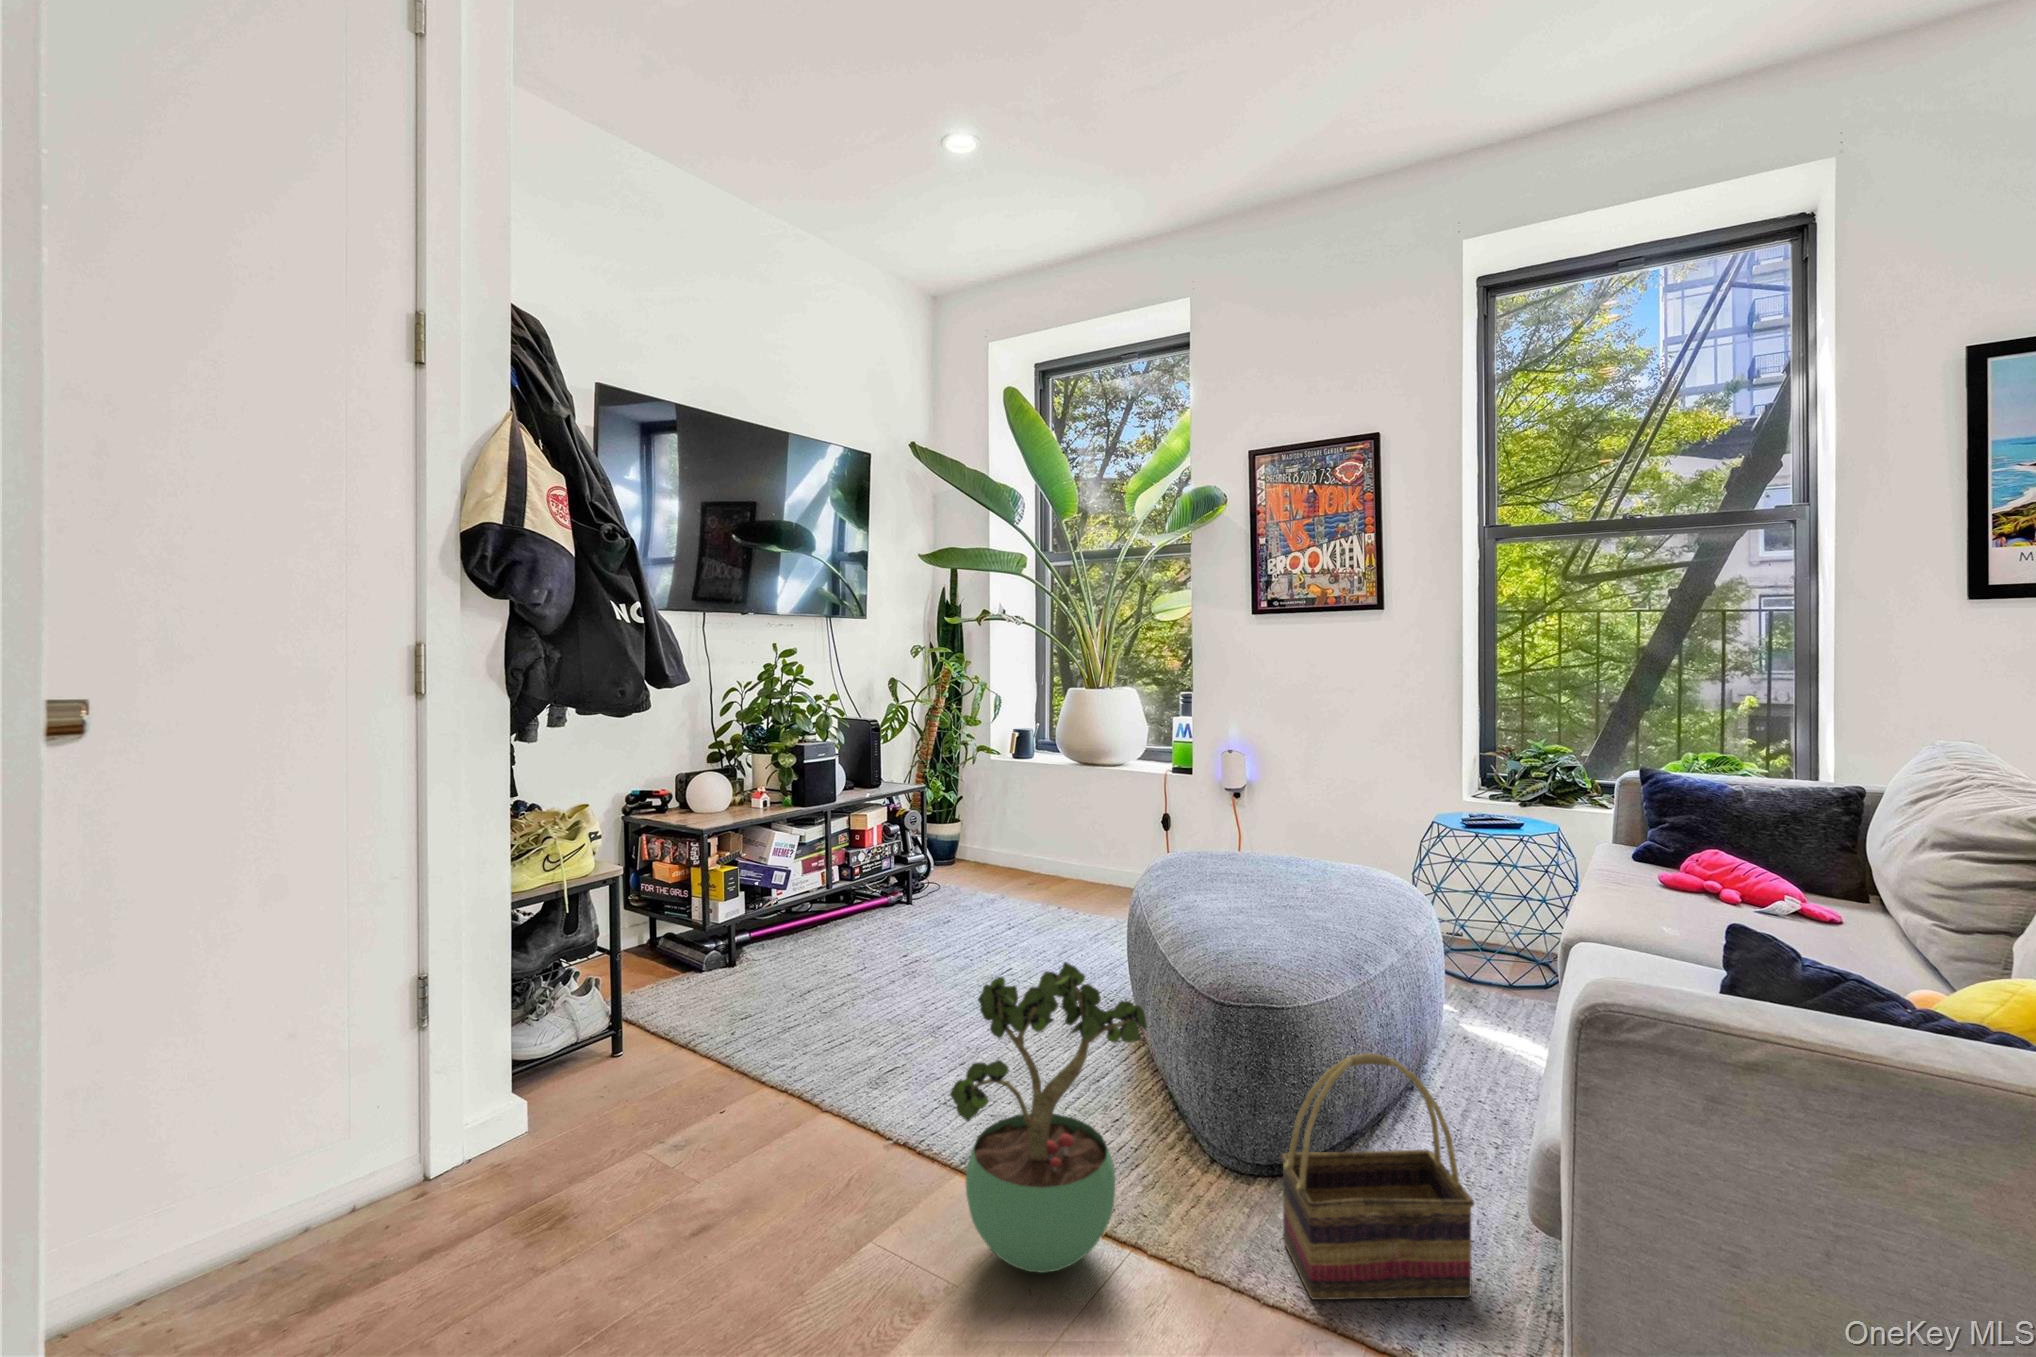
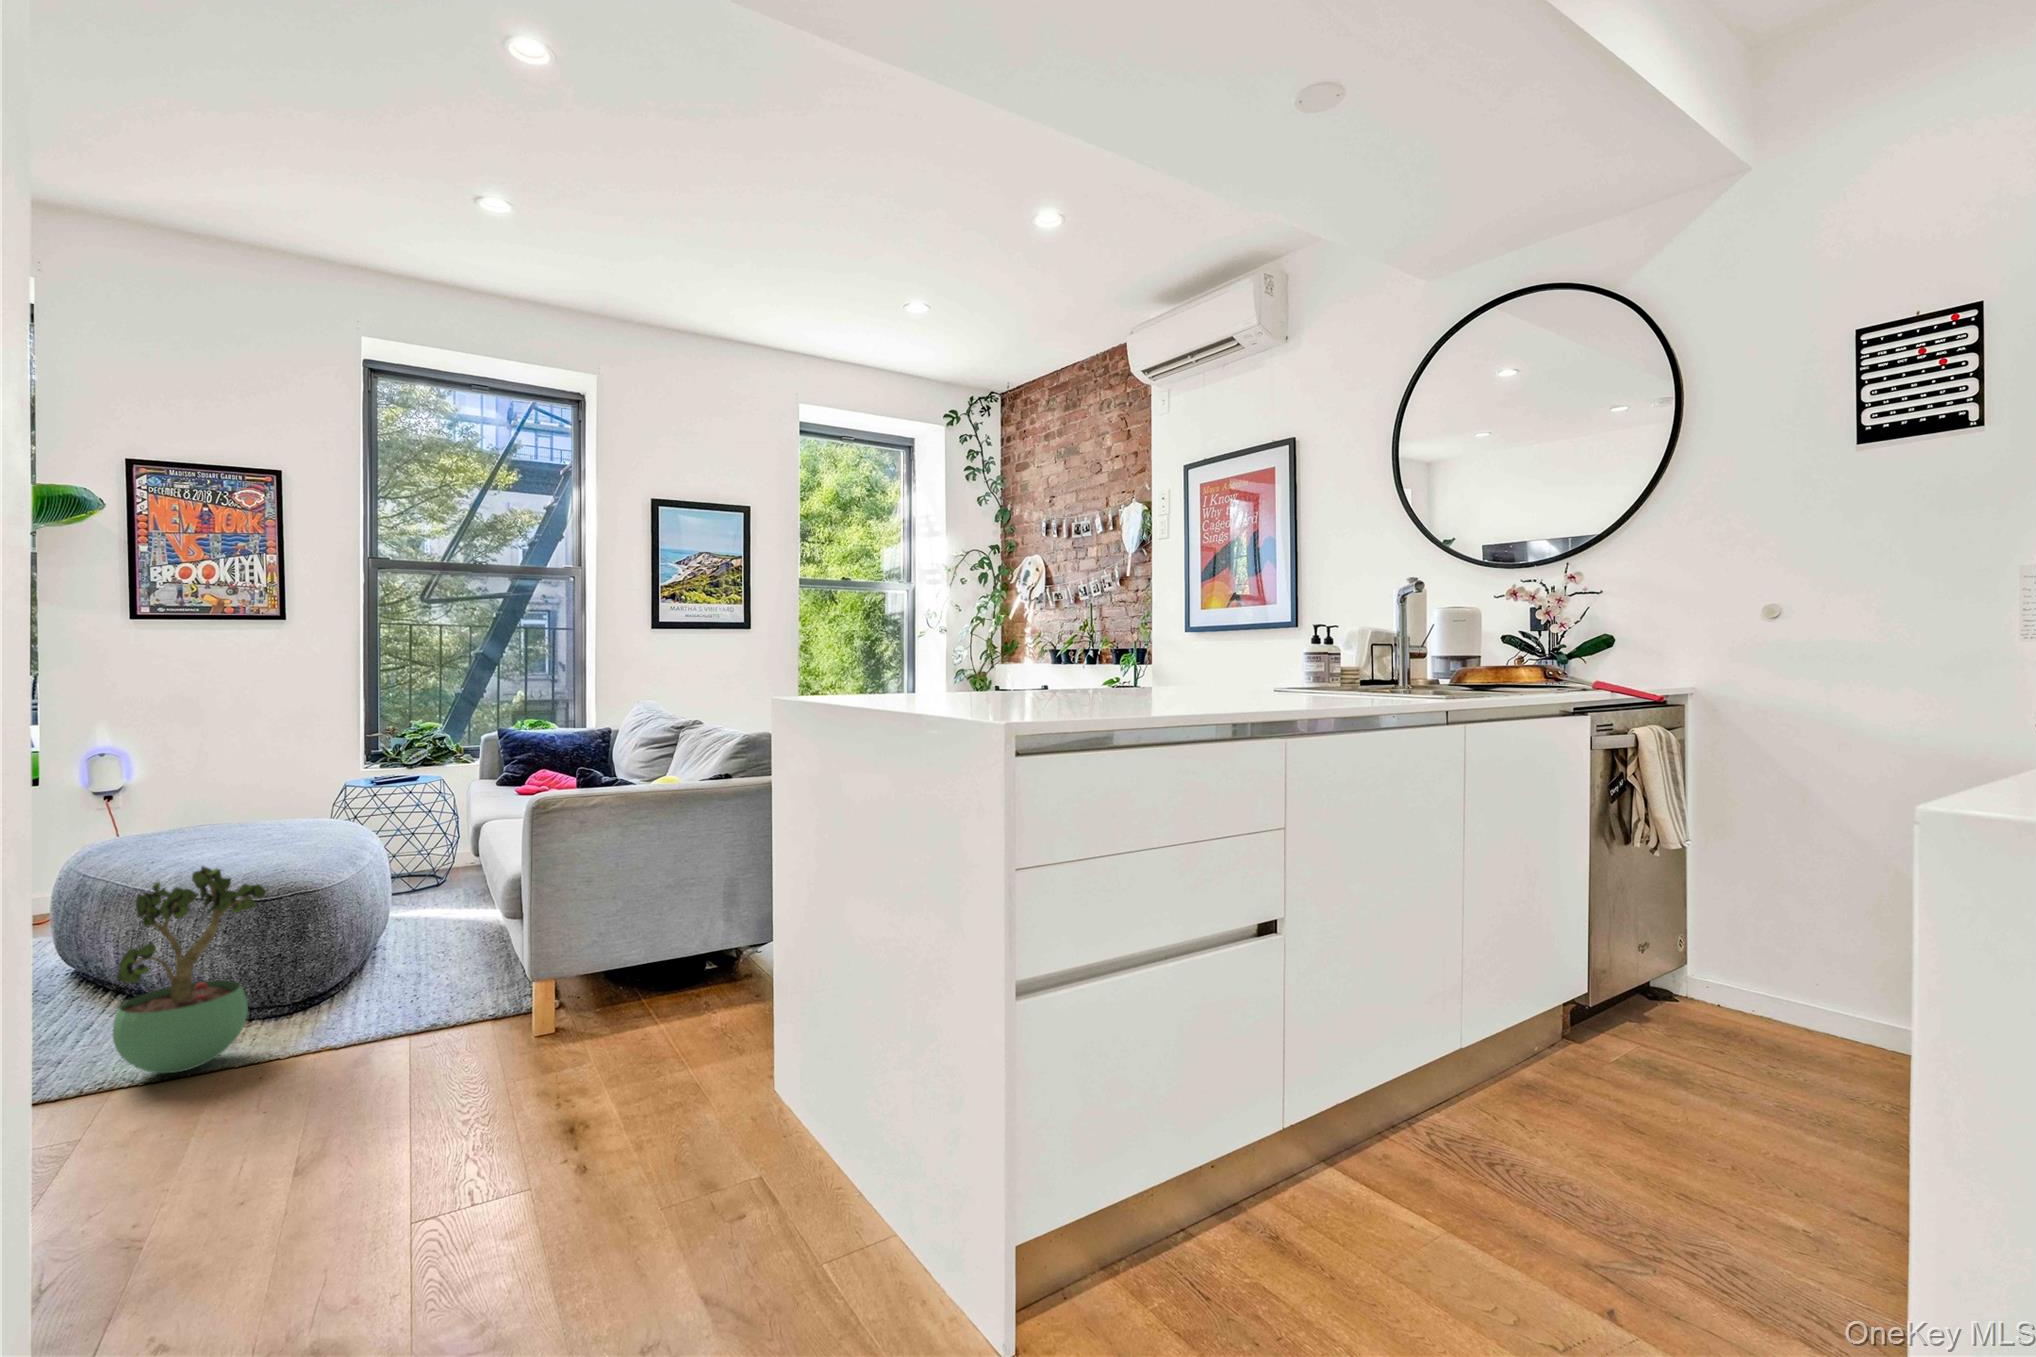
basket: present [1281,1053,1474,1300] -> none [346,879,462,1013]

